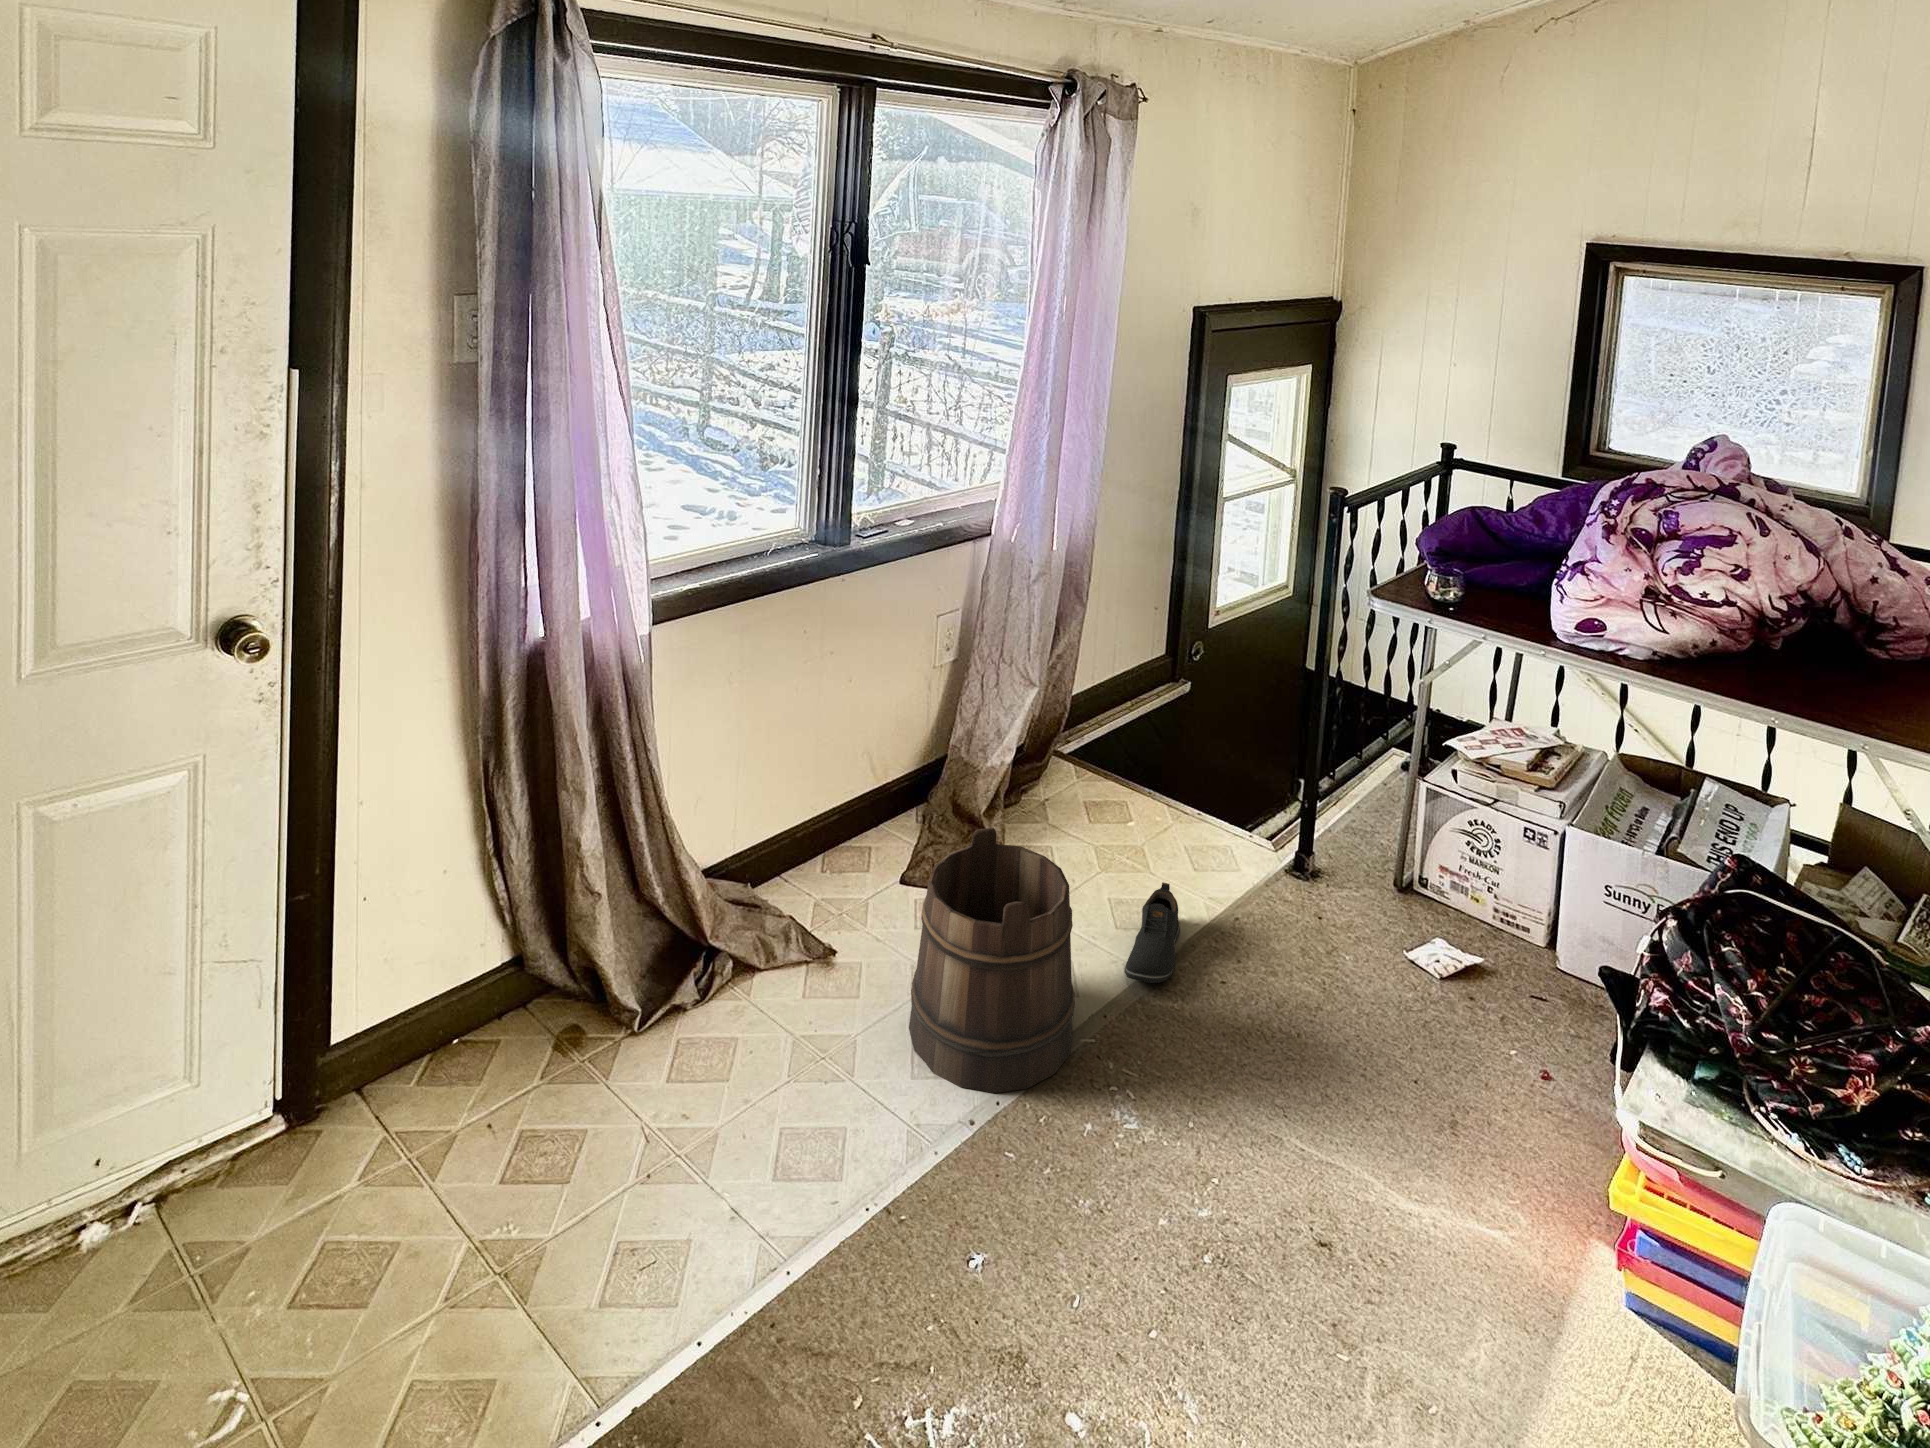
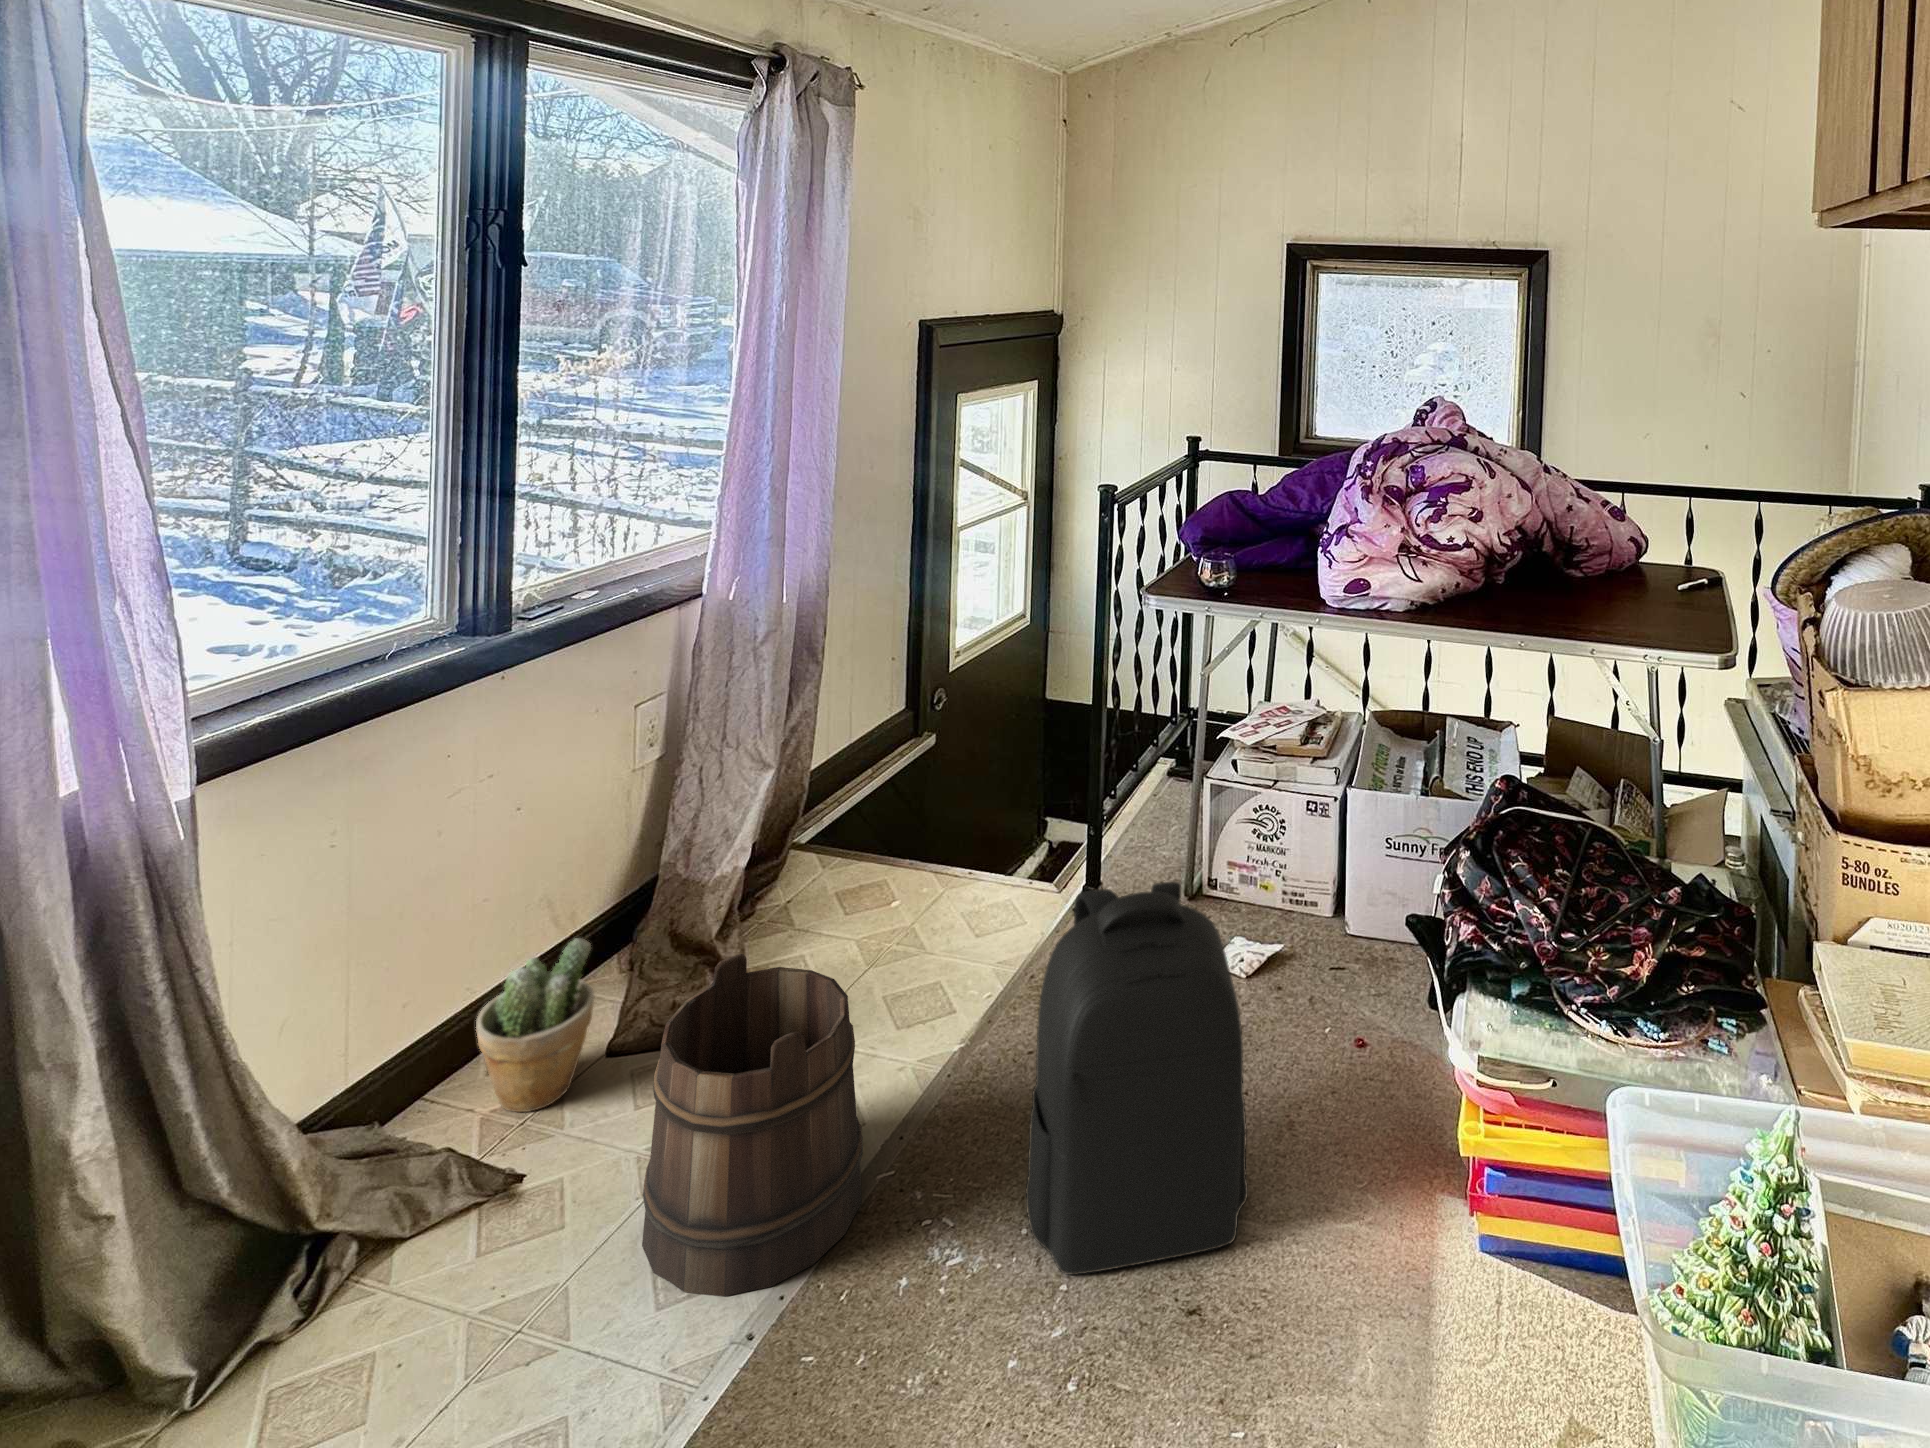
potted plant: none [815,782,894,903] -> present [476,938,595,1112]
backpack: none [1201,854,1407,1209] -> present [1026,882,1248,1275]
shoe: present [1124,882,1180,983] -> none [912,964,969,1087]

